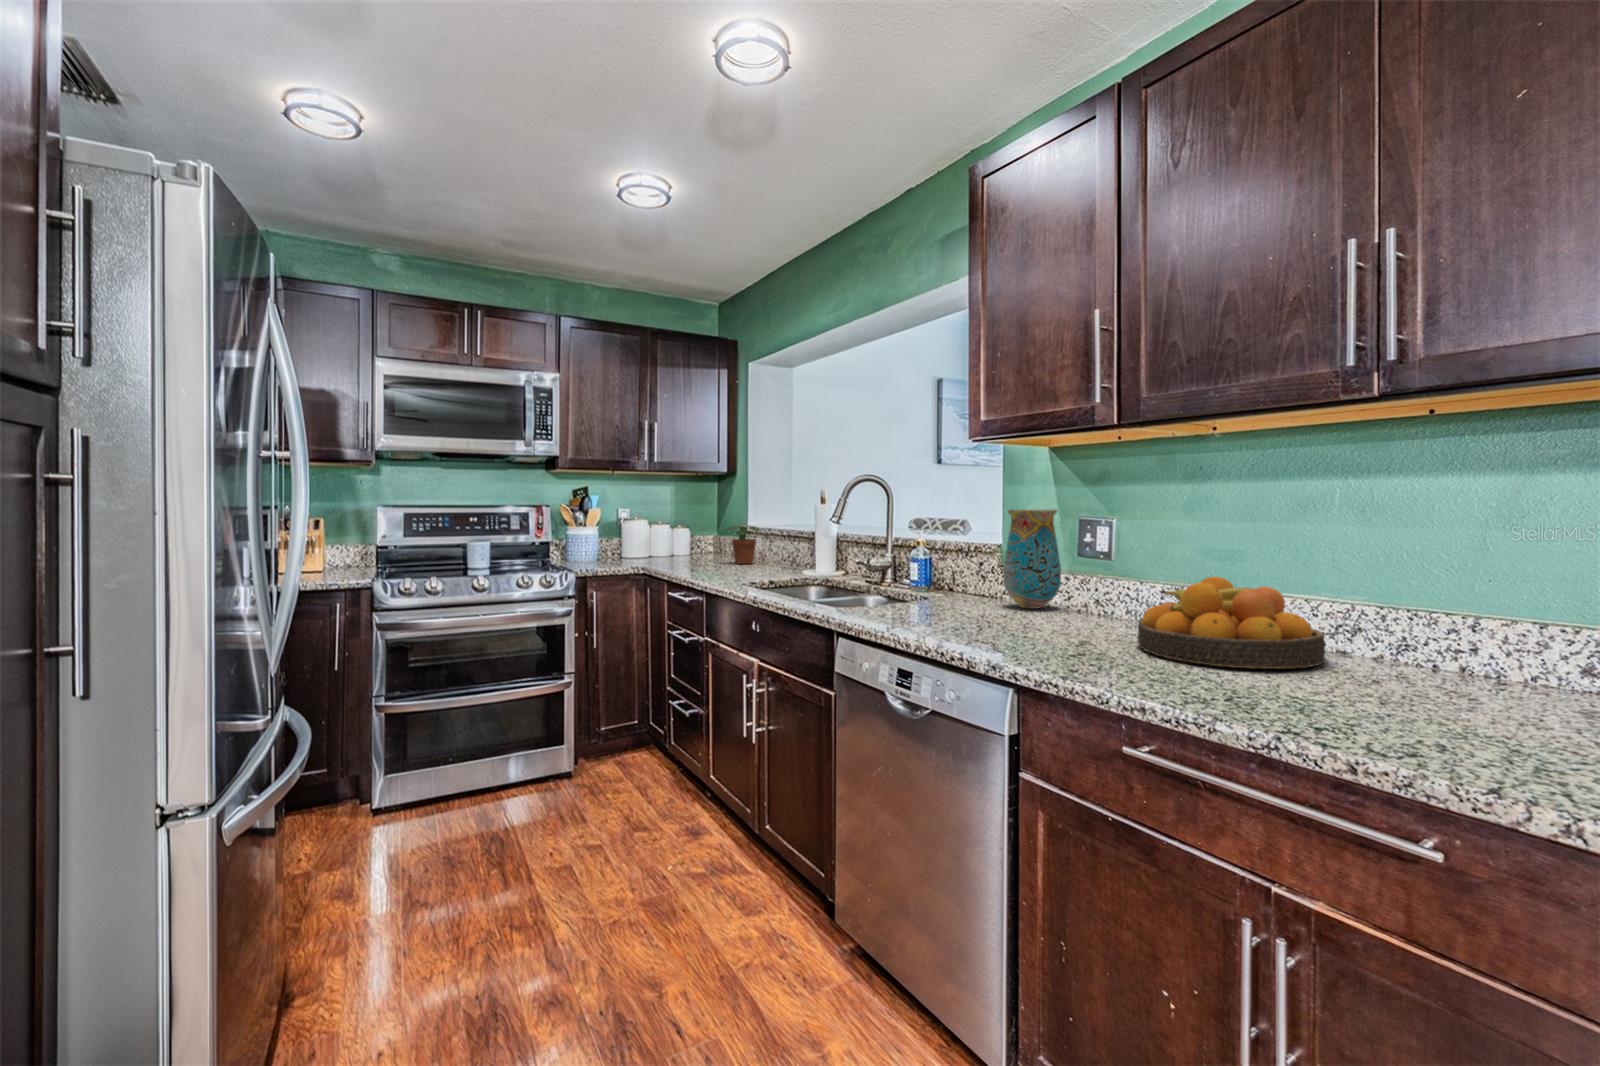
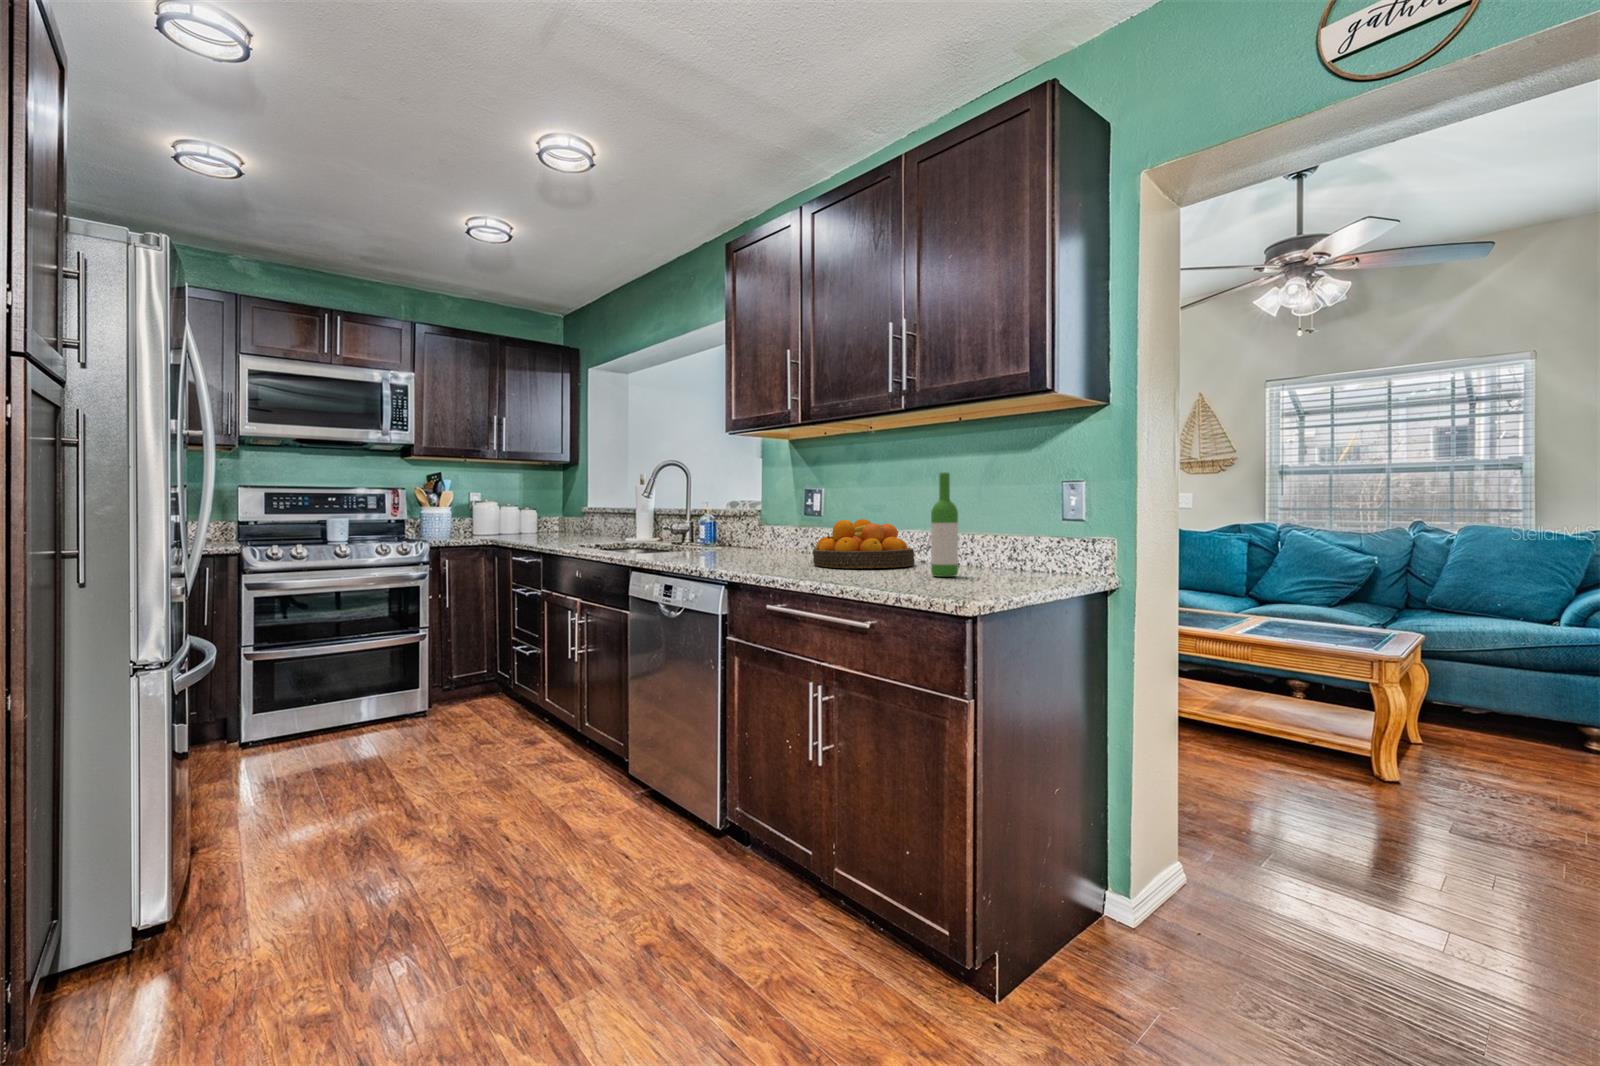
vase: present [1003,509,1061,609] -> none [756,483,795,553]
wine bottle: none [1427,517,1493,712] -> present [931,472,958,577]
potted plant: present [726,526,759,564] -> none [563,506,595,538]

